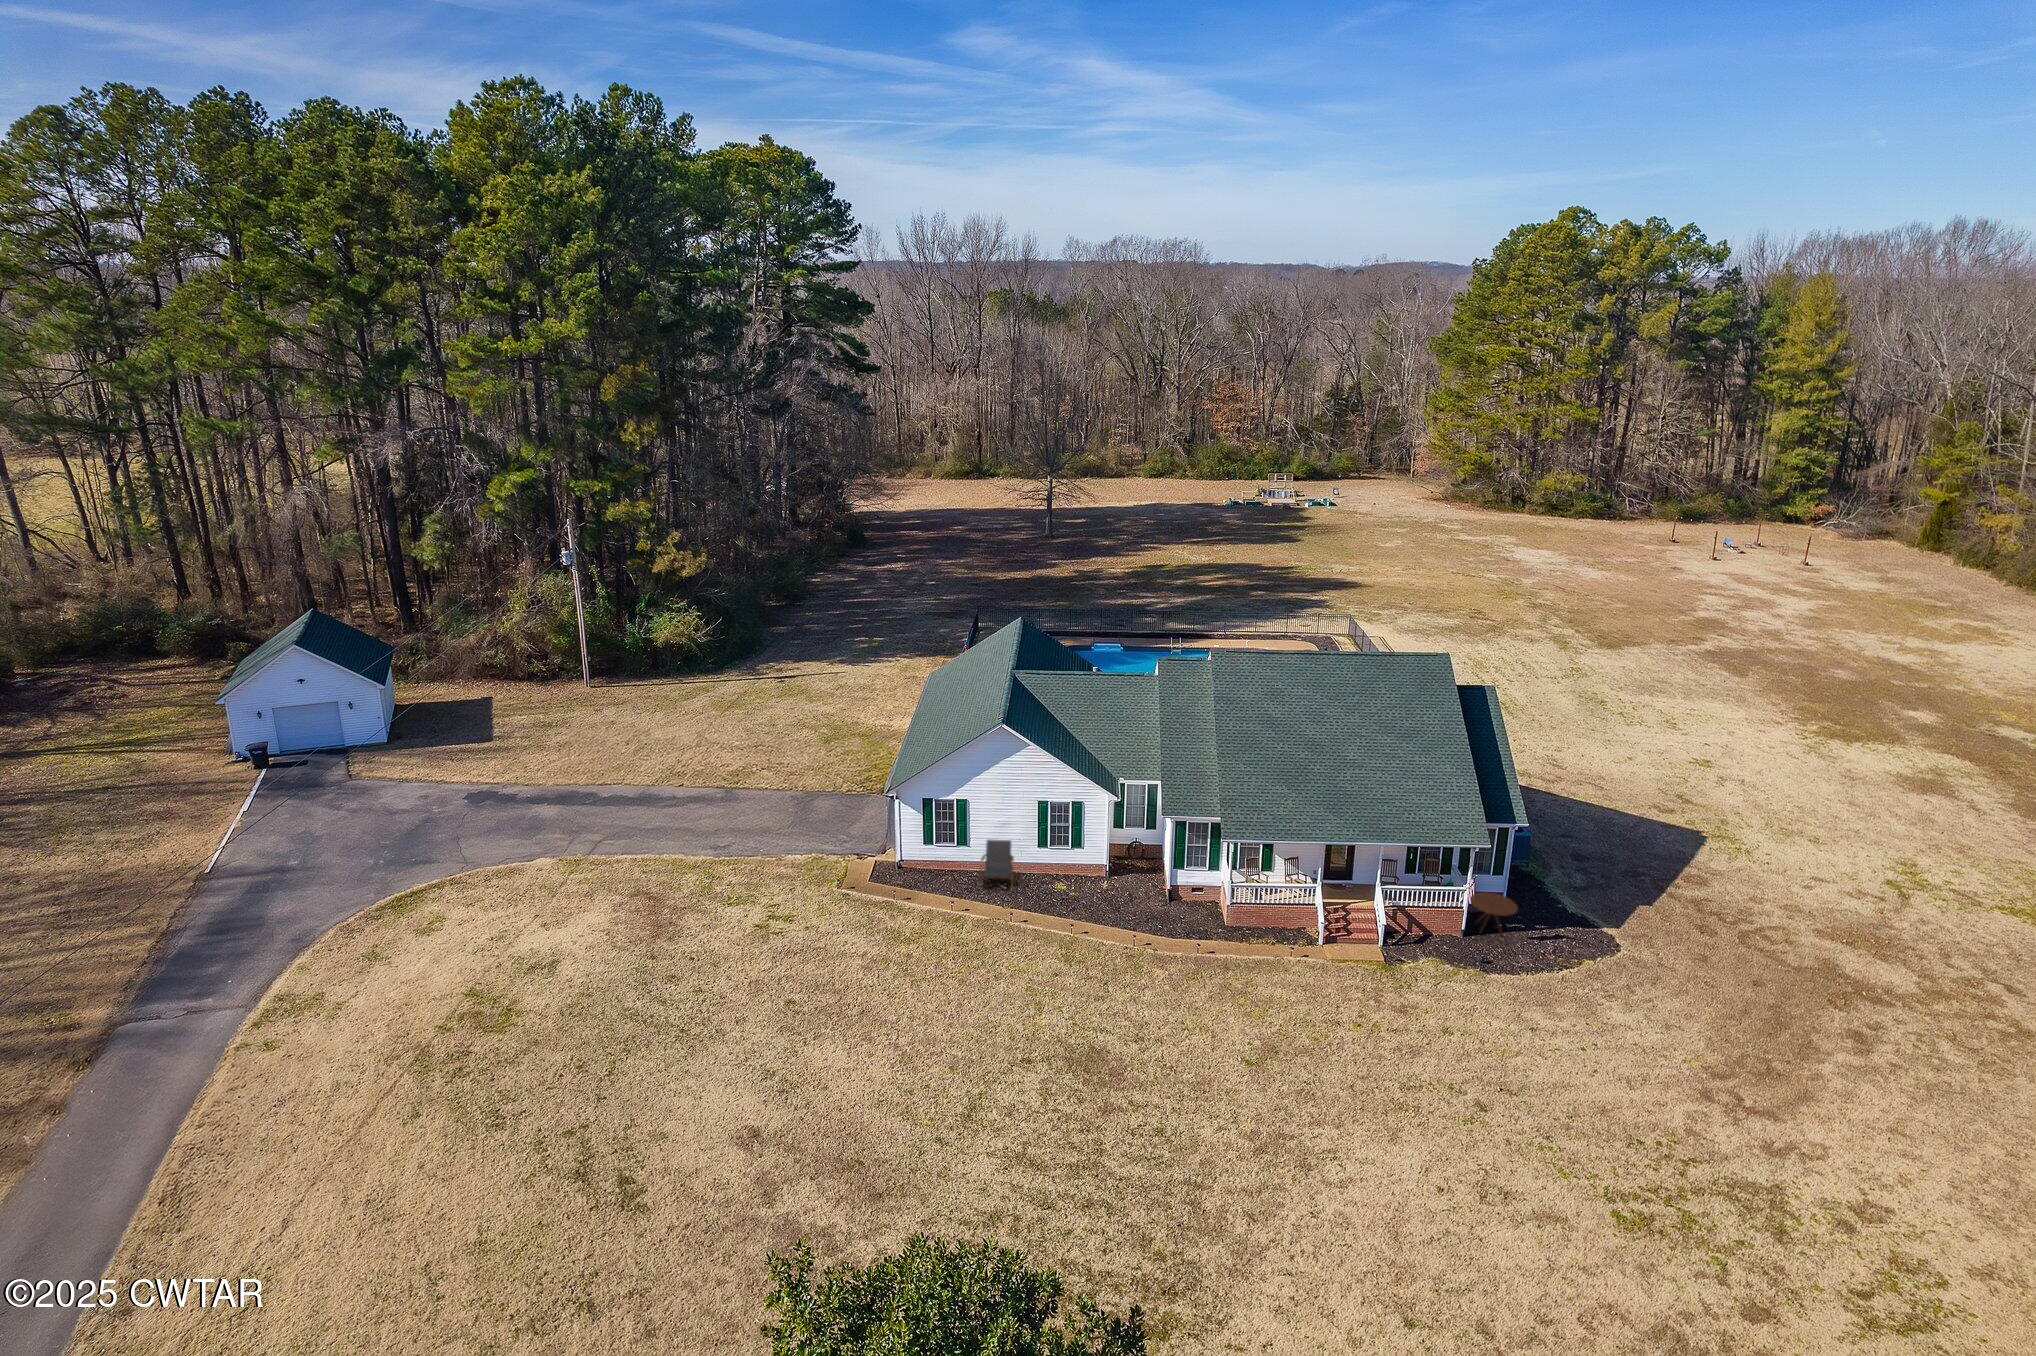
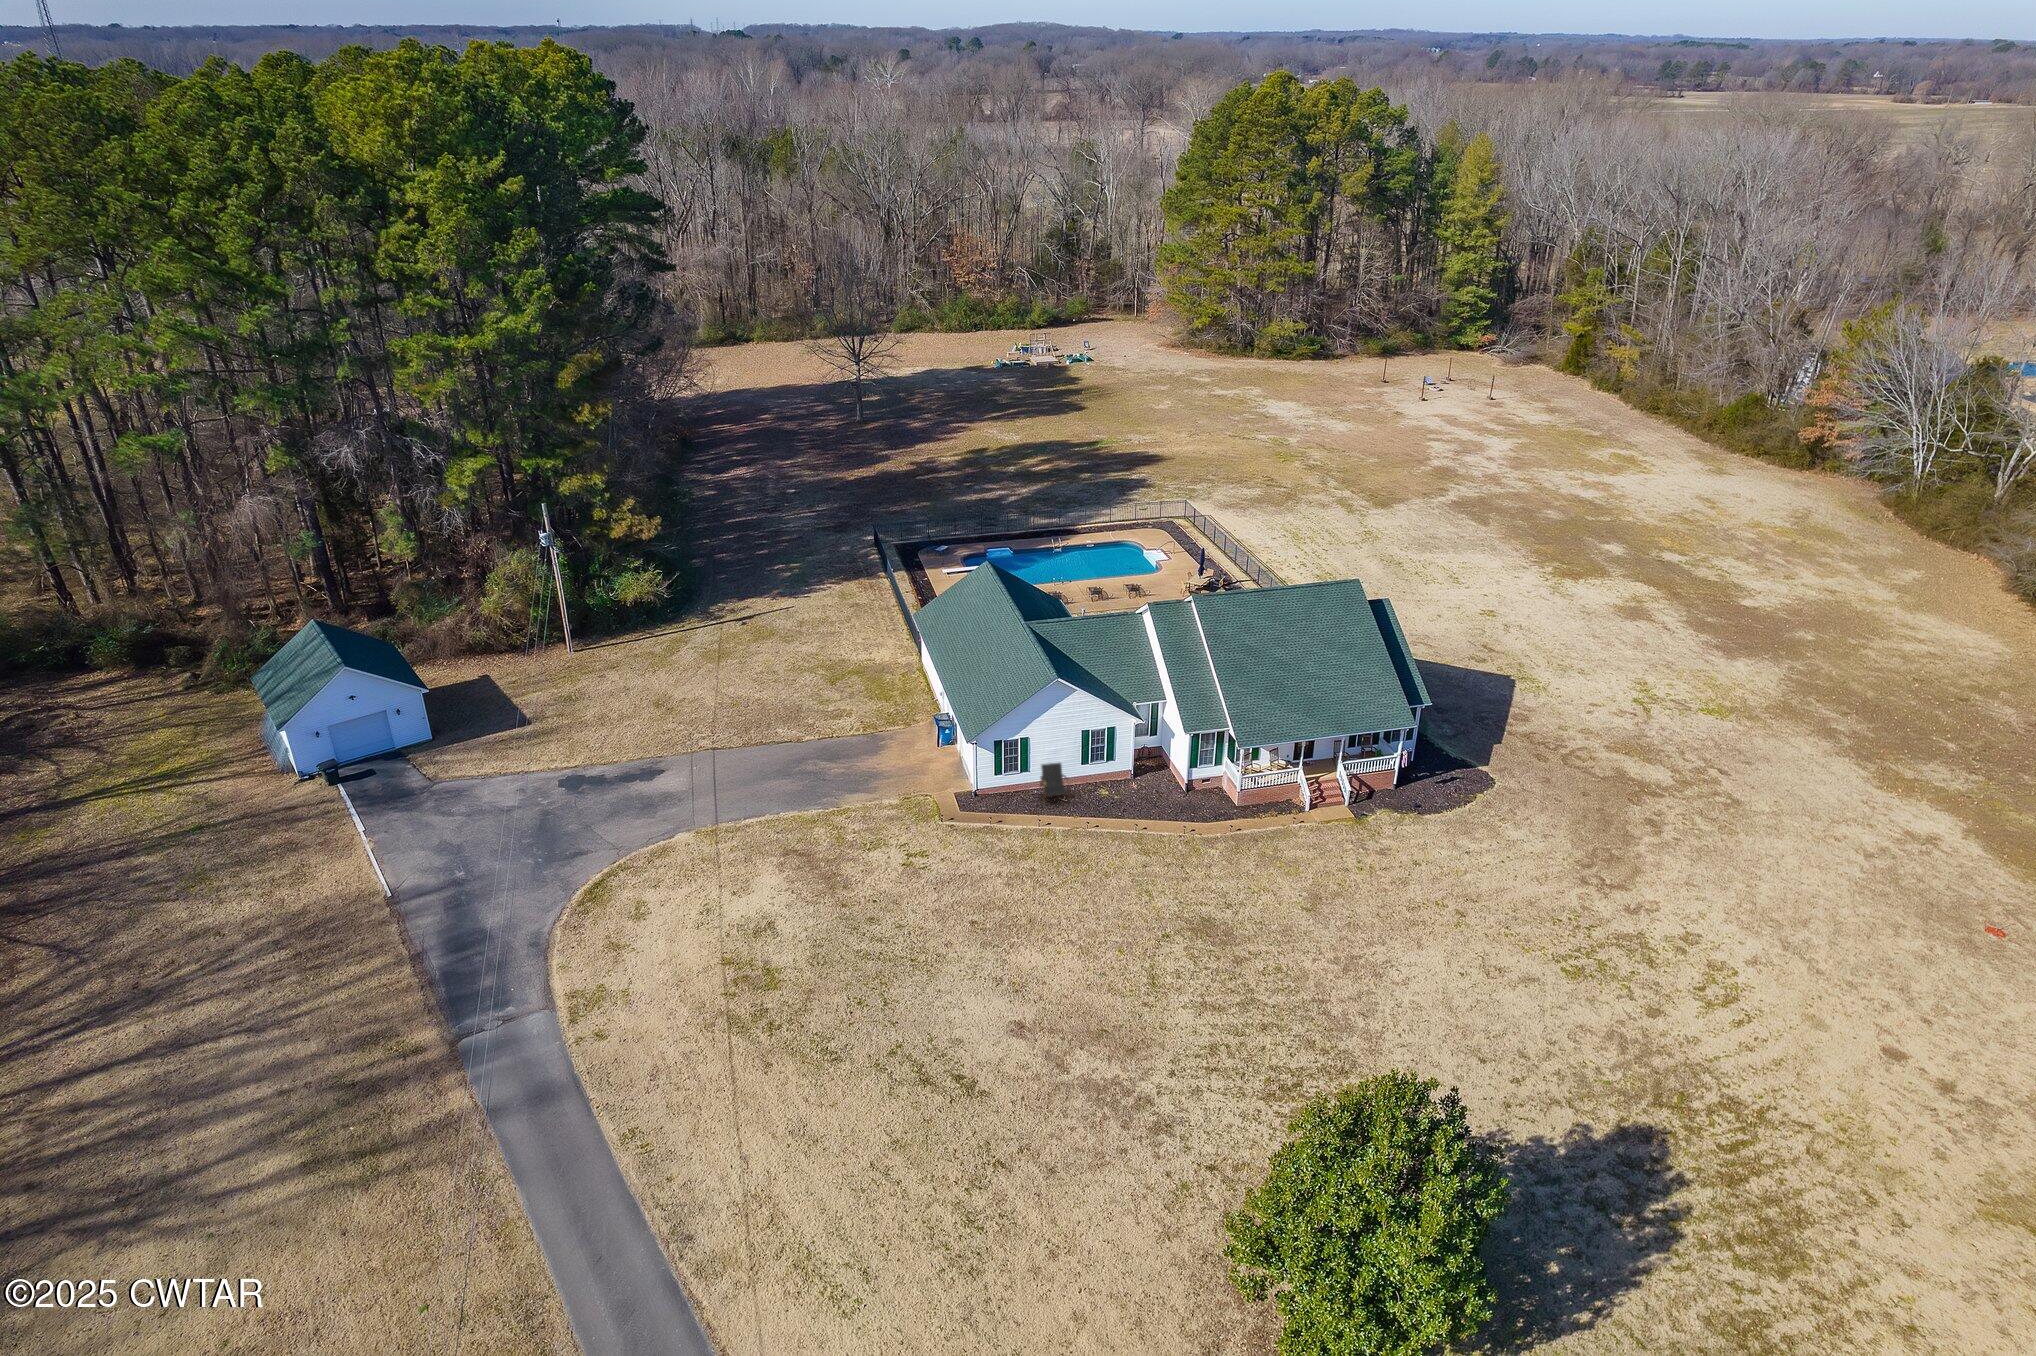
round table: present [1470,892,1518,935] -> none [1401,754,1435,786]

